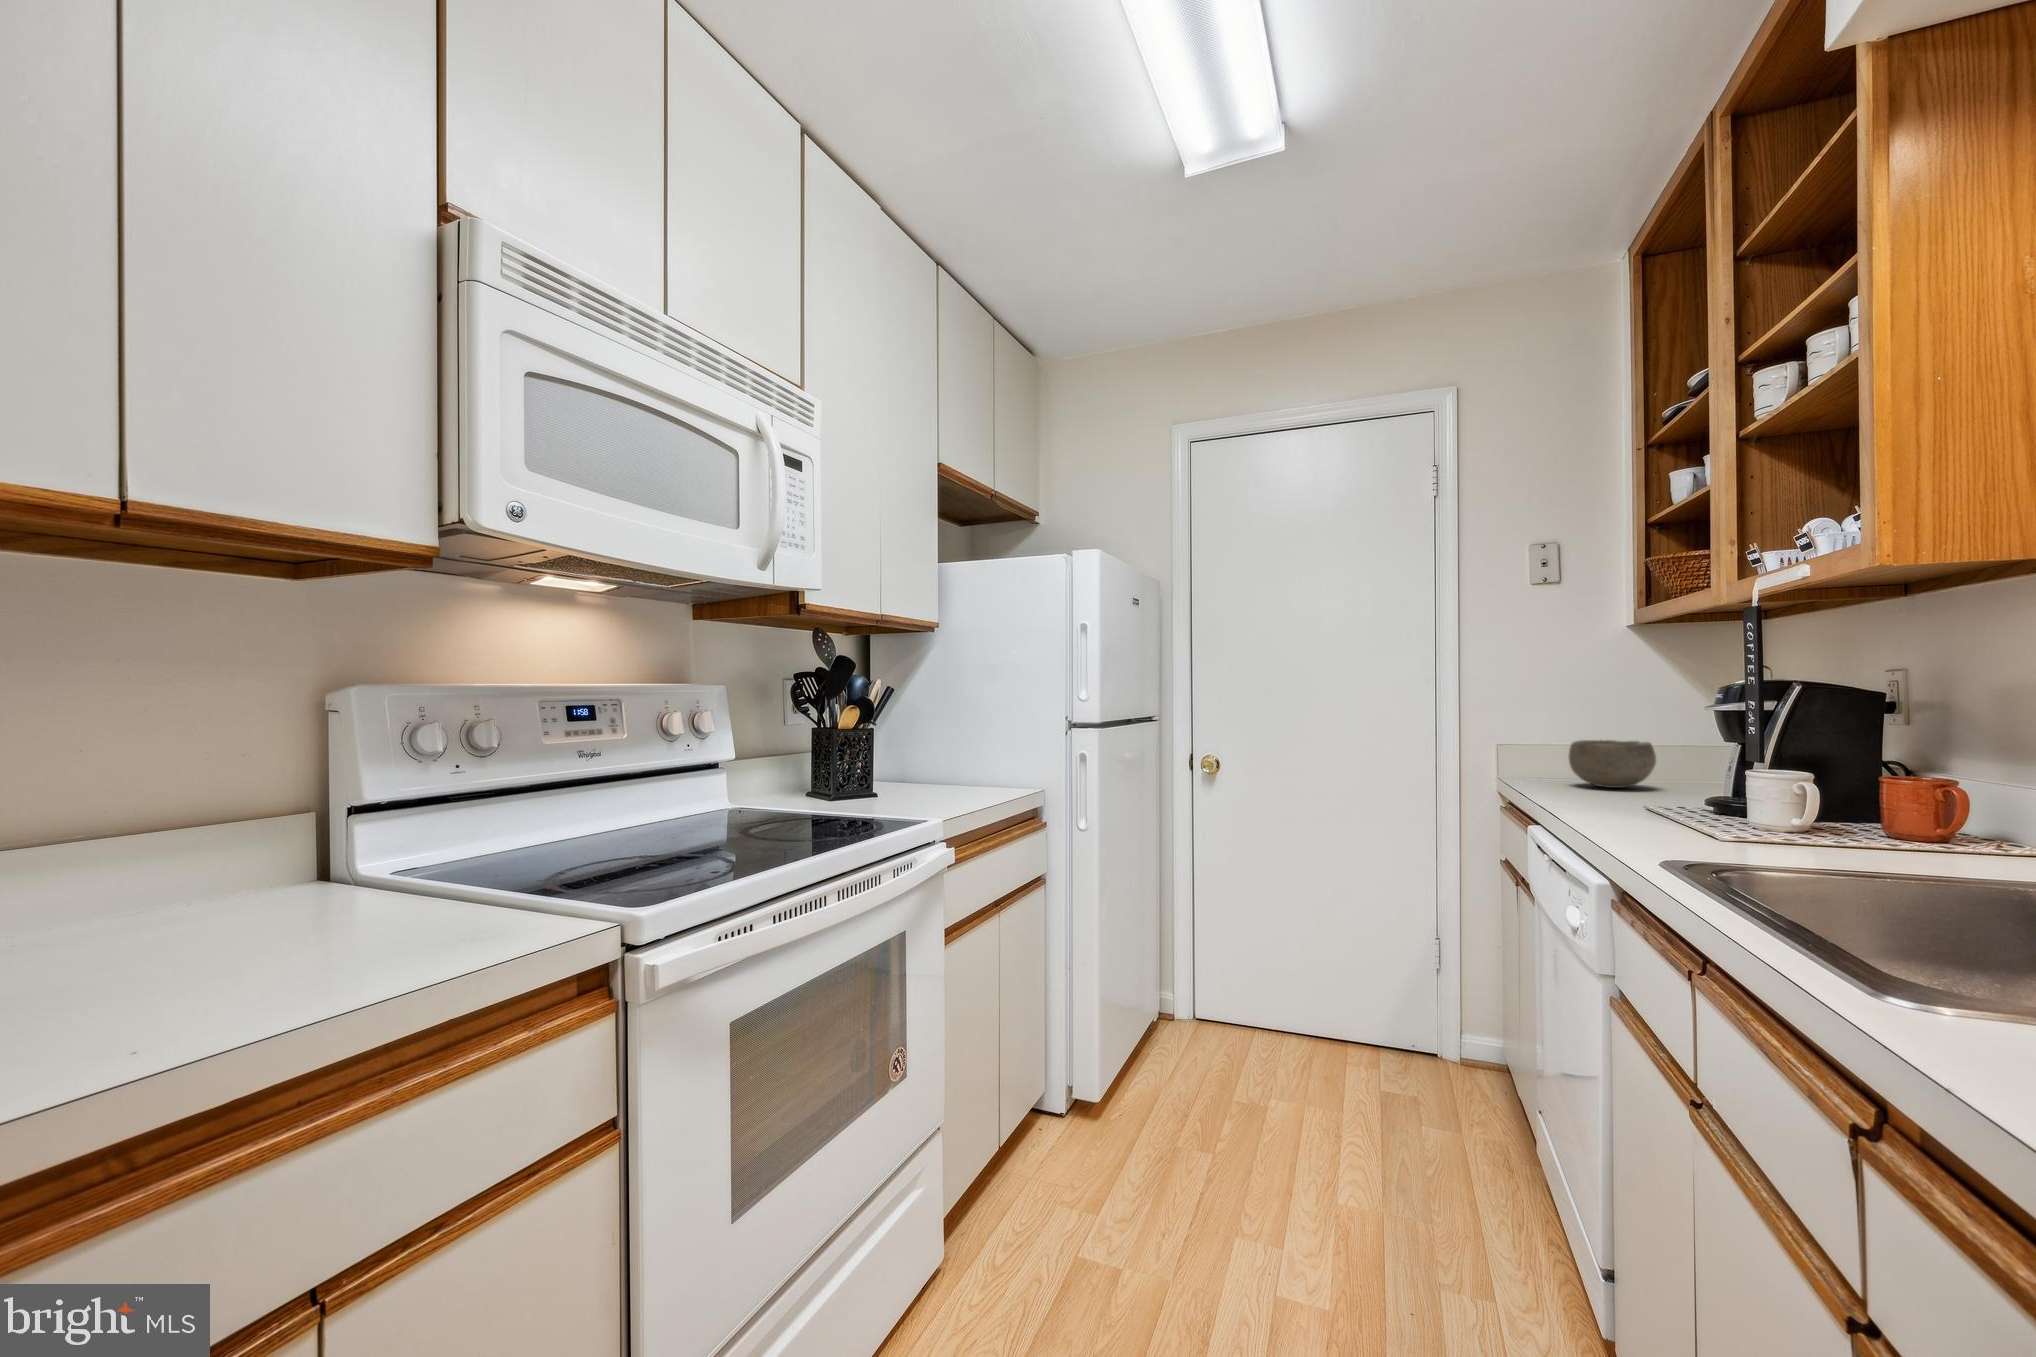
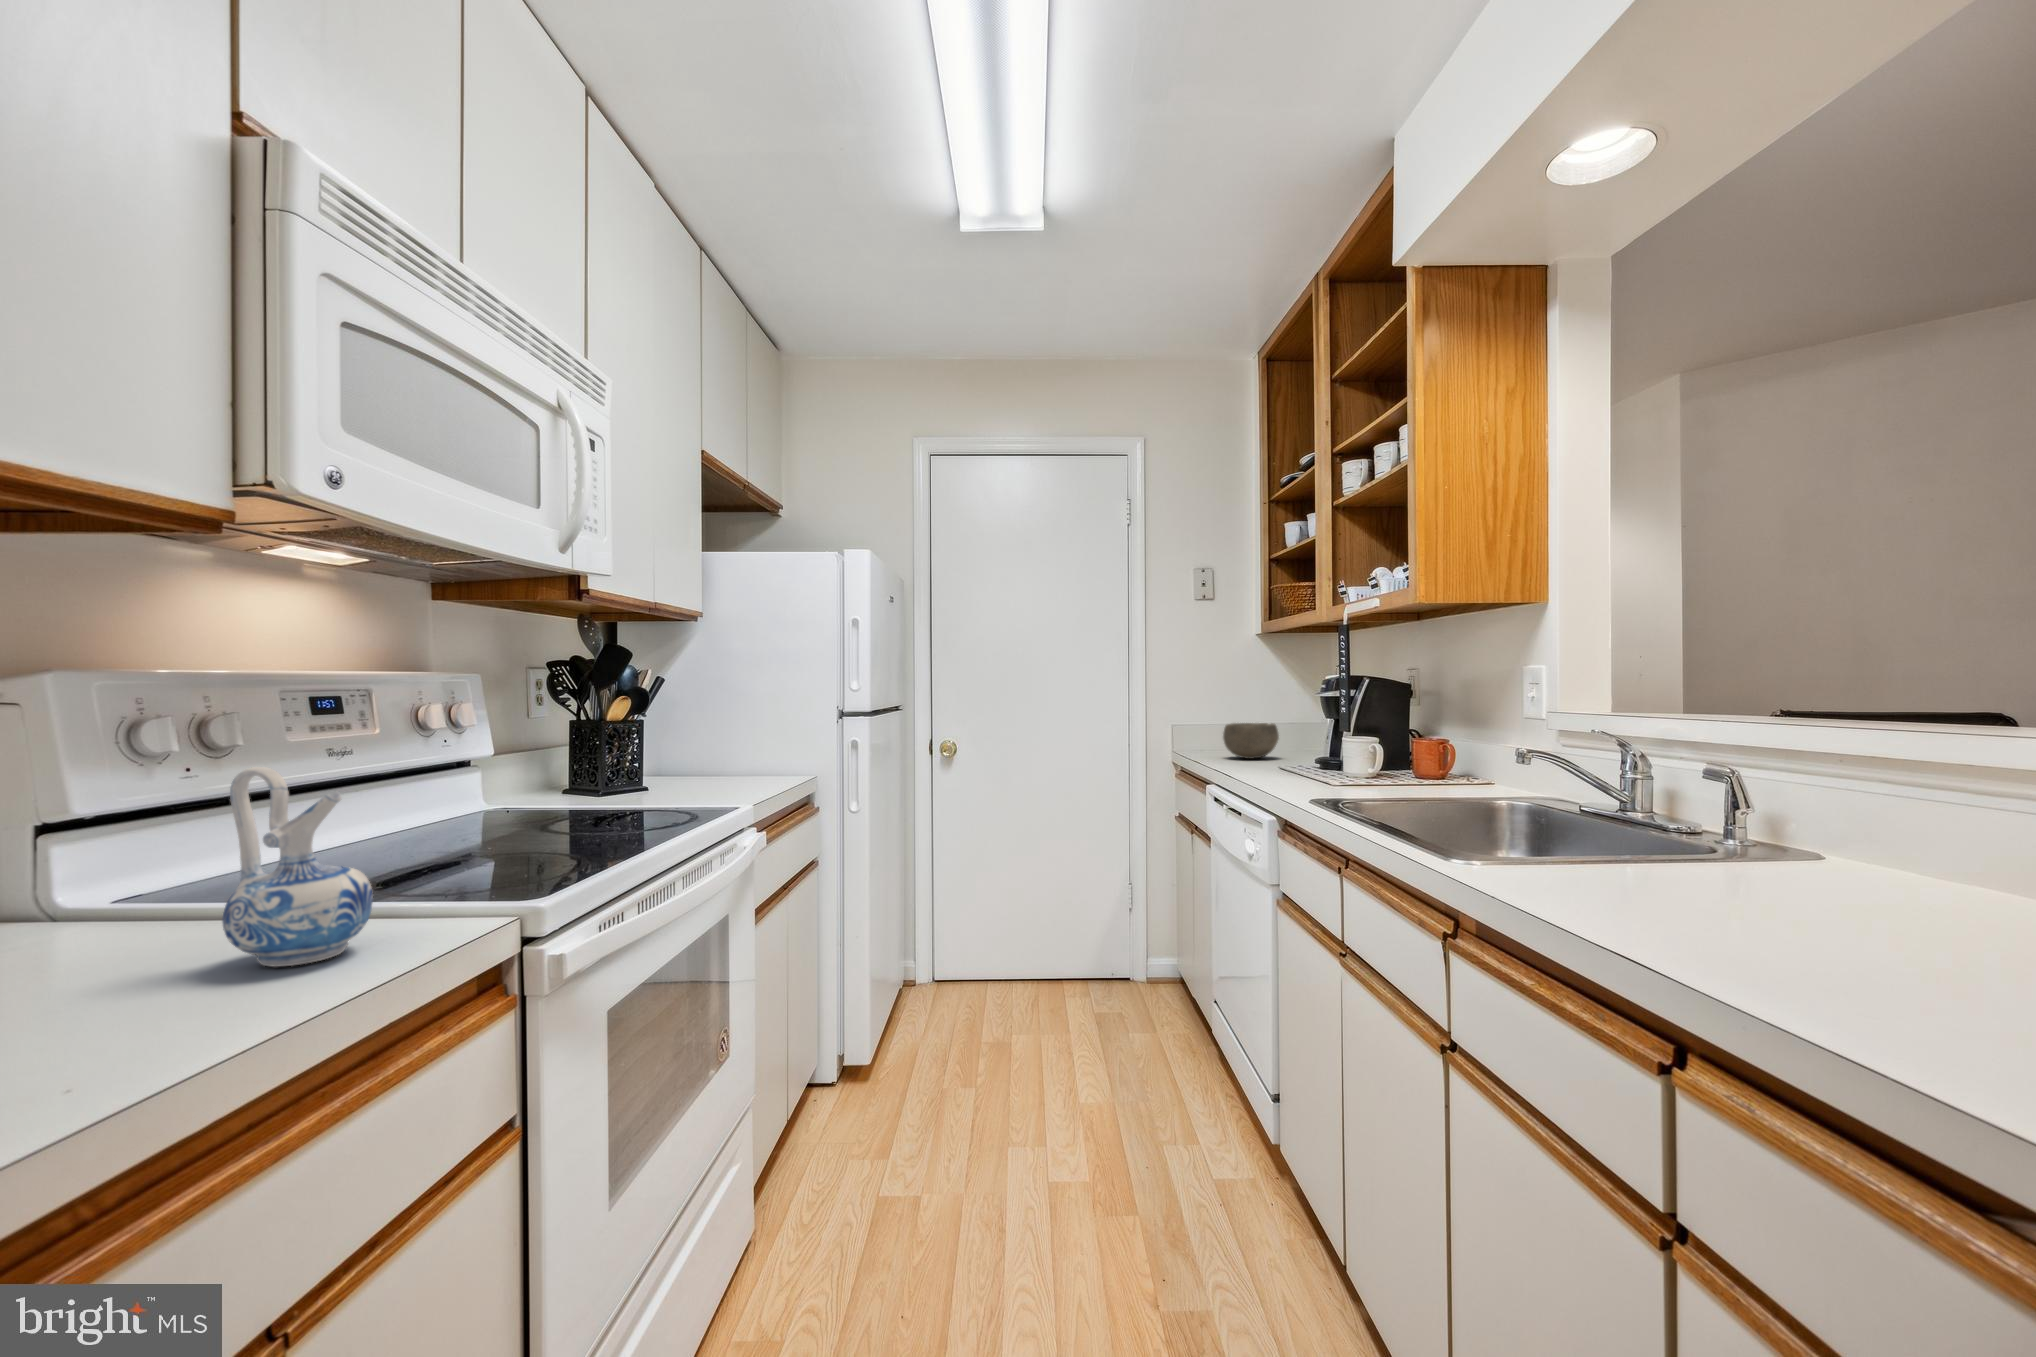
ceramic pitcher: none [319,783,453,971] -> present [222,767,373,967]

